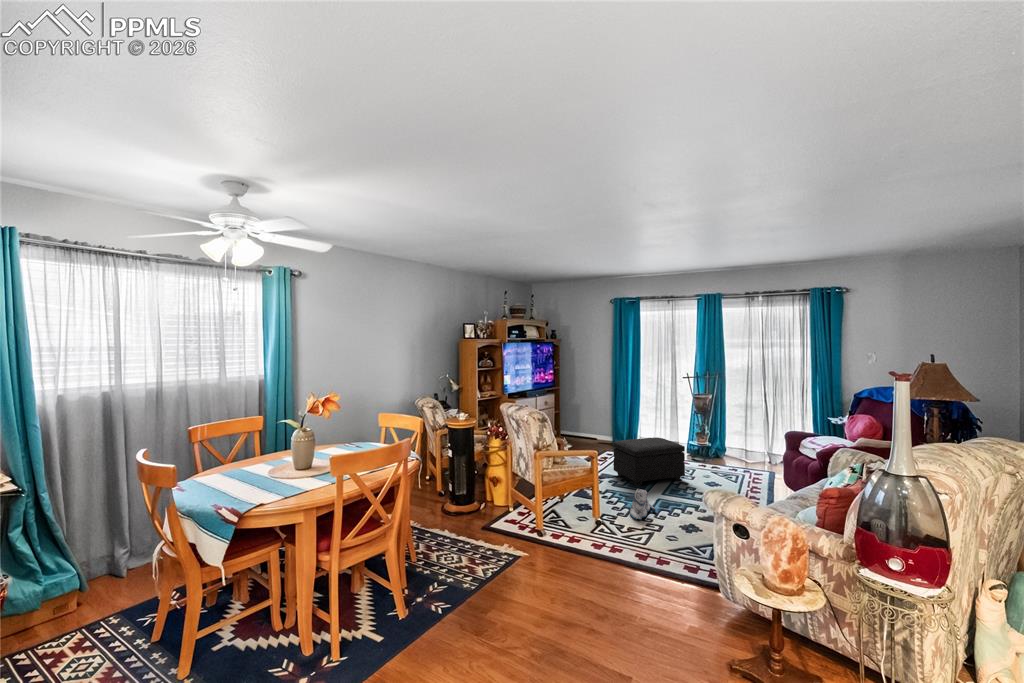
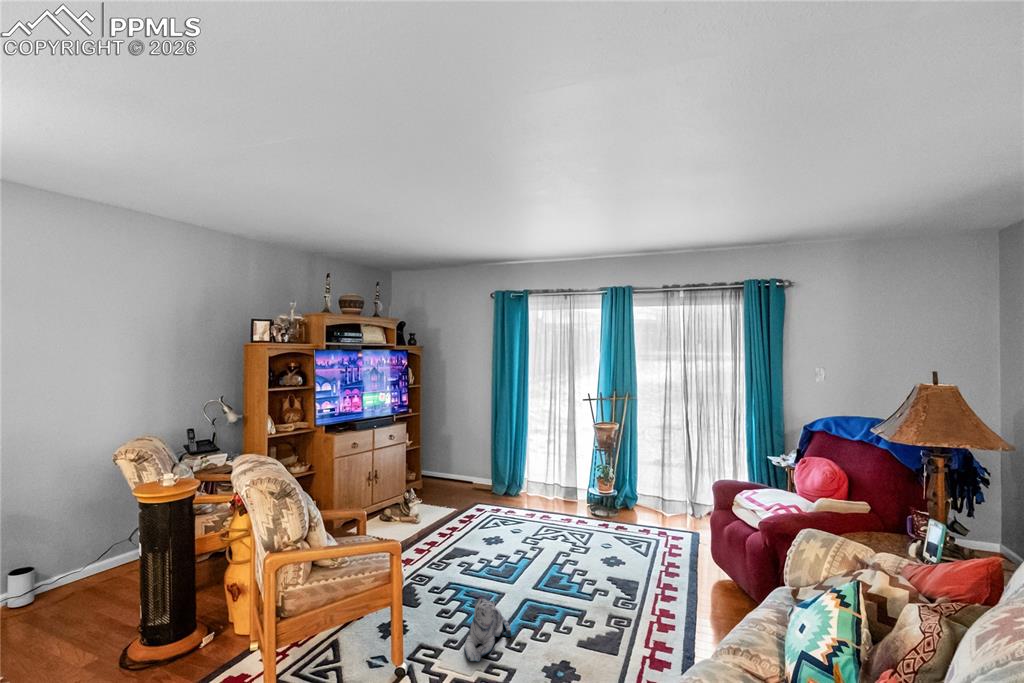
footstool: present [613,437,685,486] -> none [471,490,574,574]

